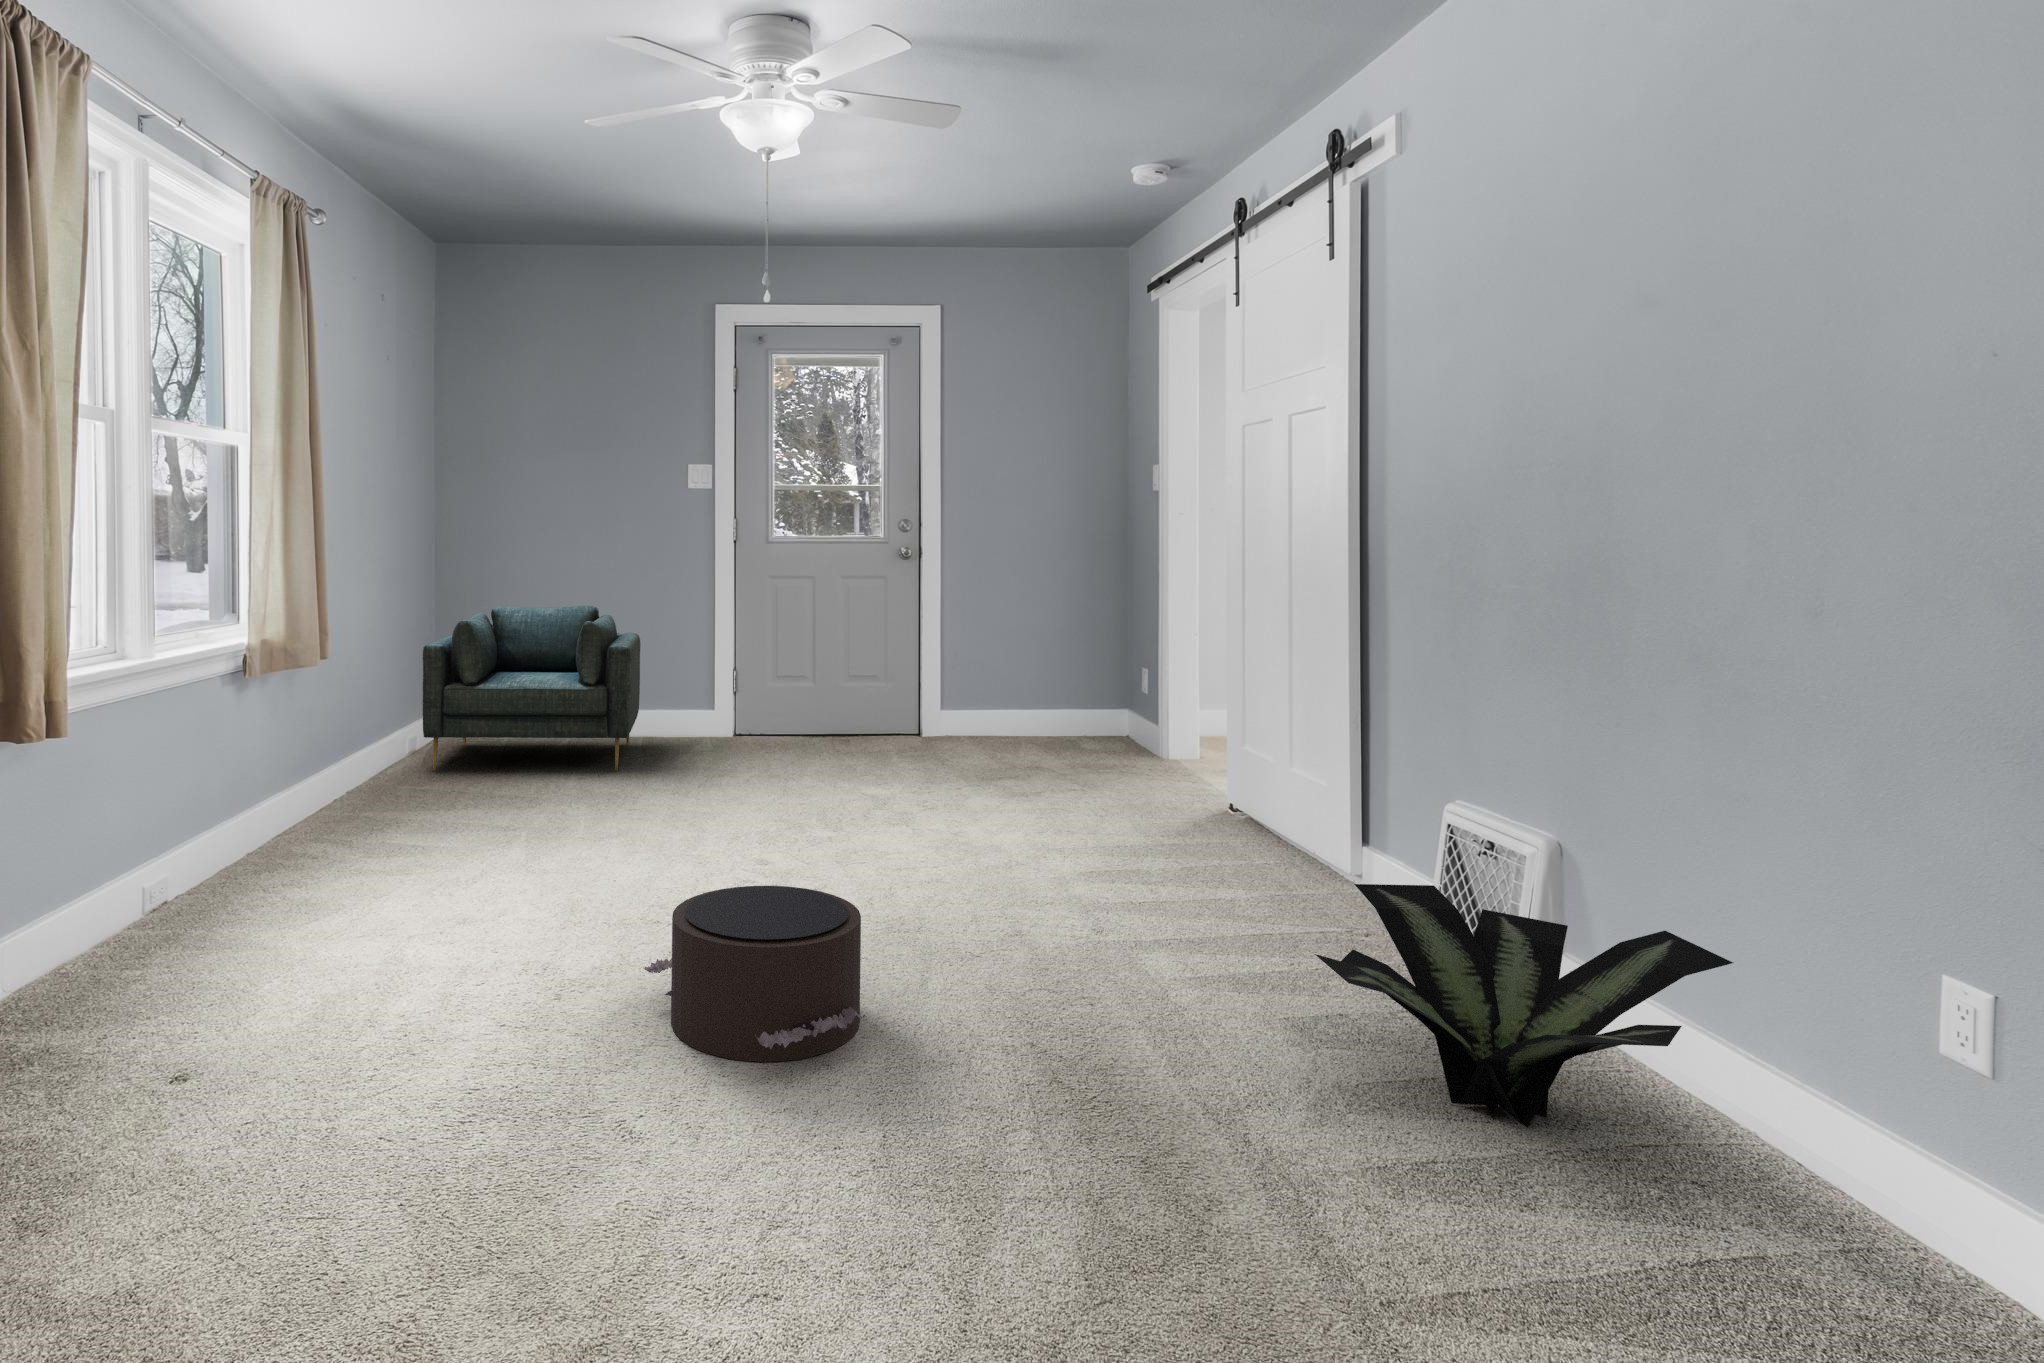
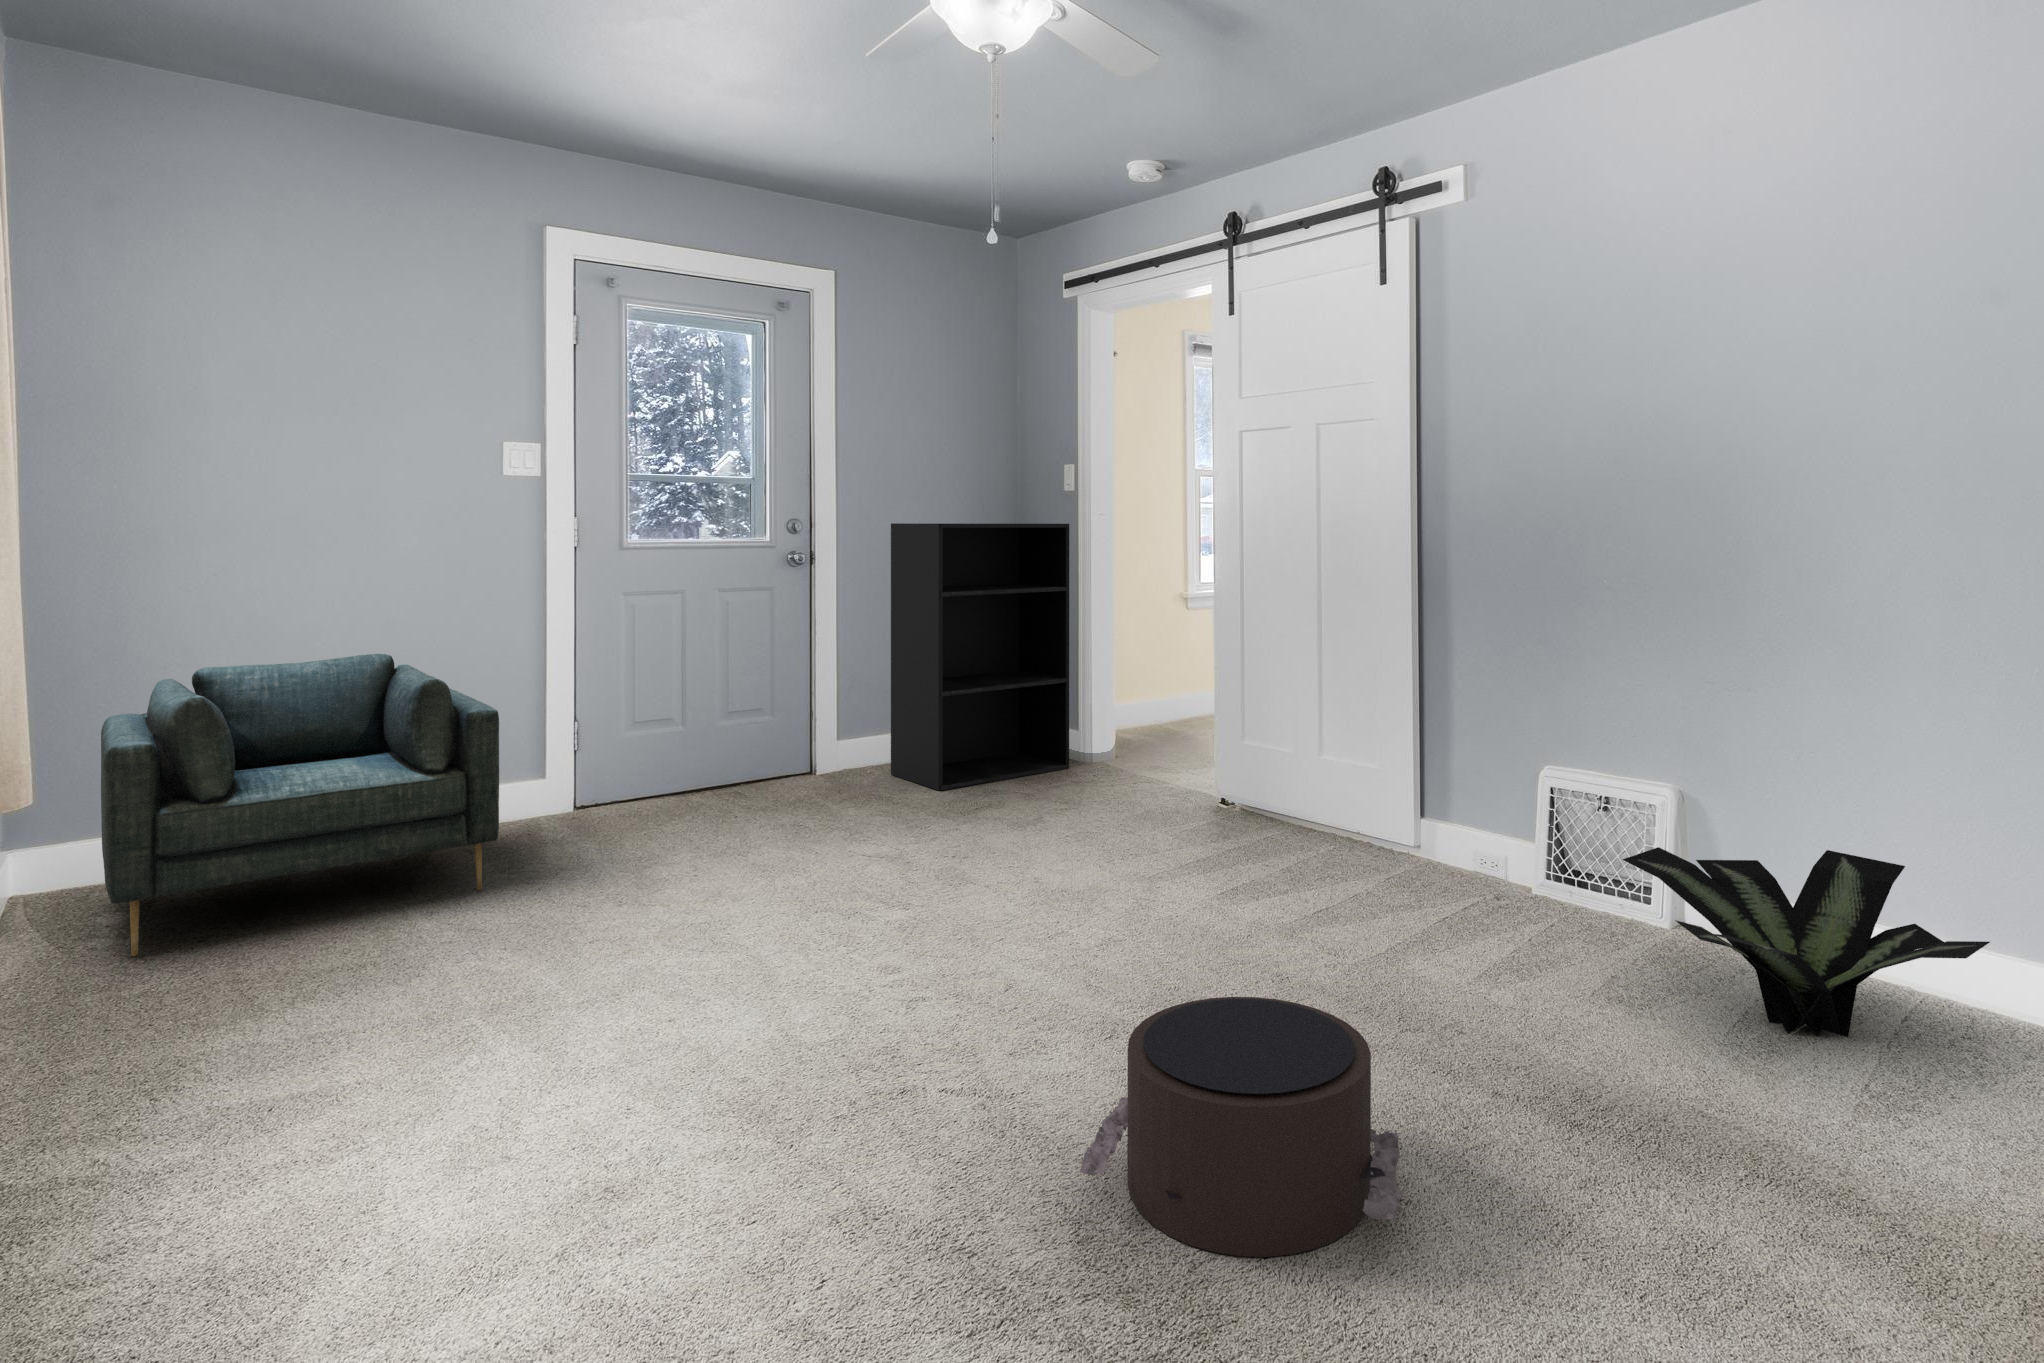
bookshelf: none [979,522,1145,764] -> present [891,523,1069,790]

